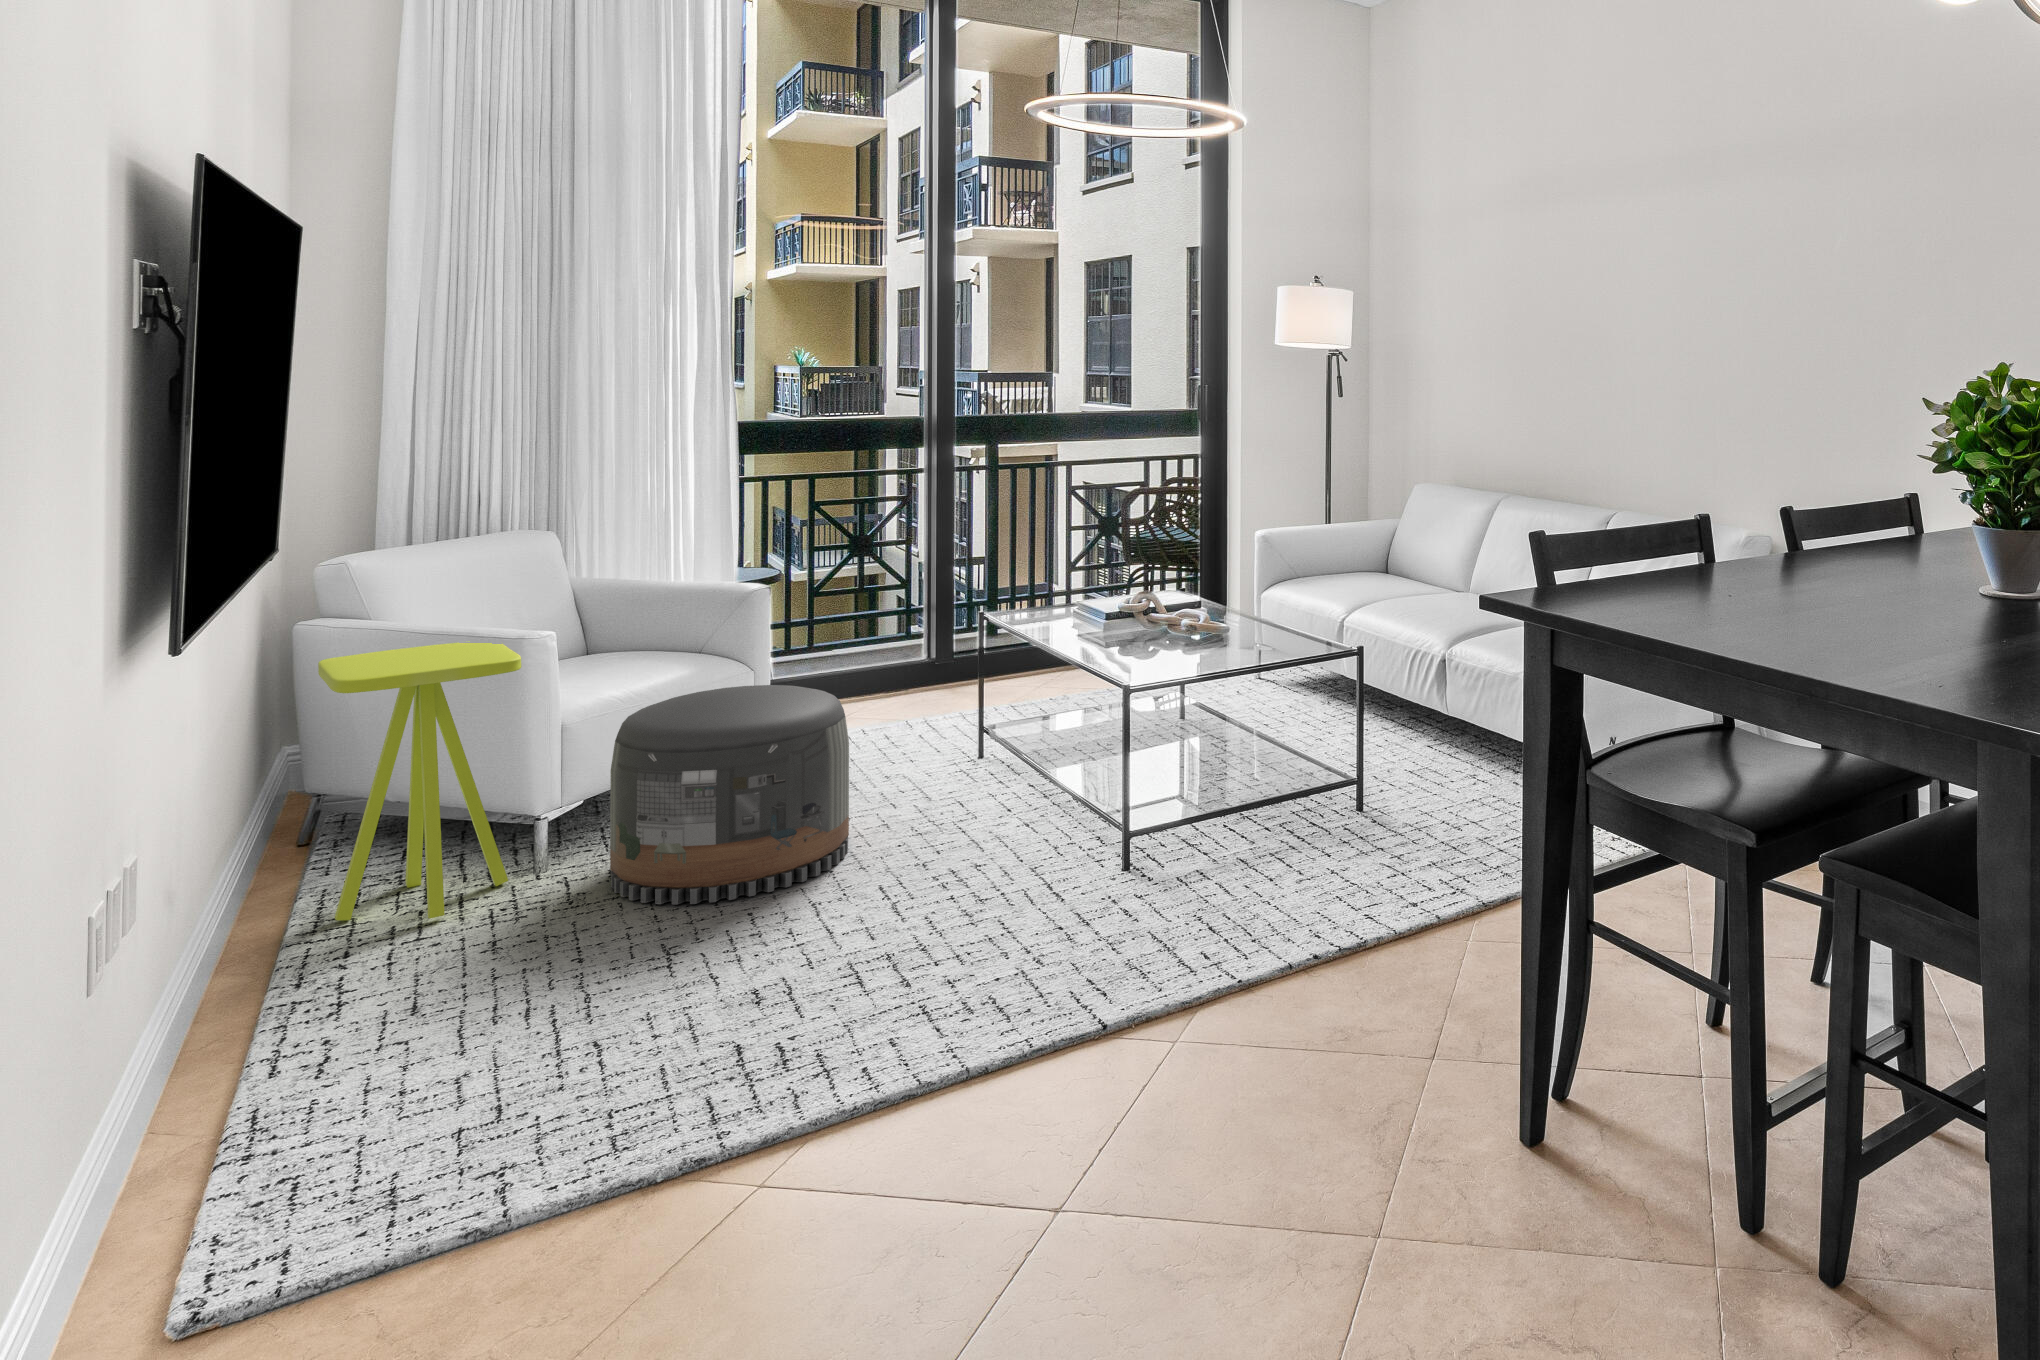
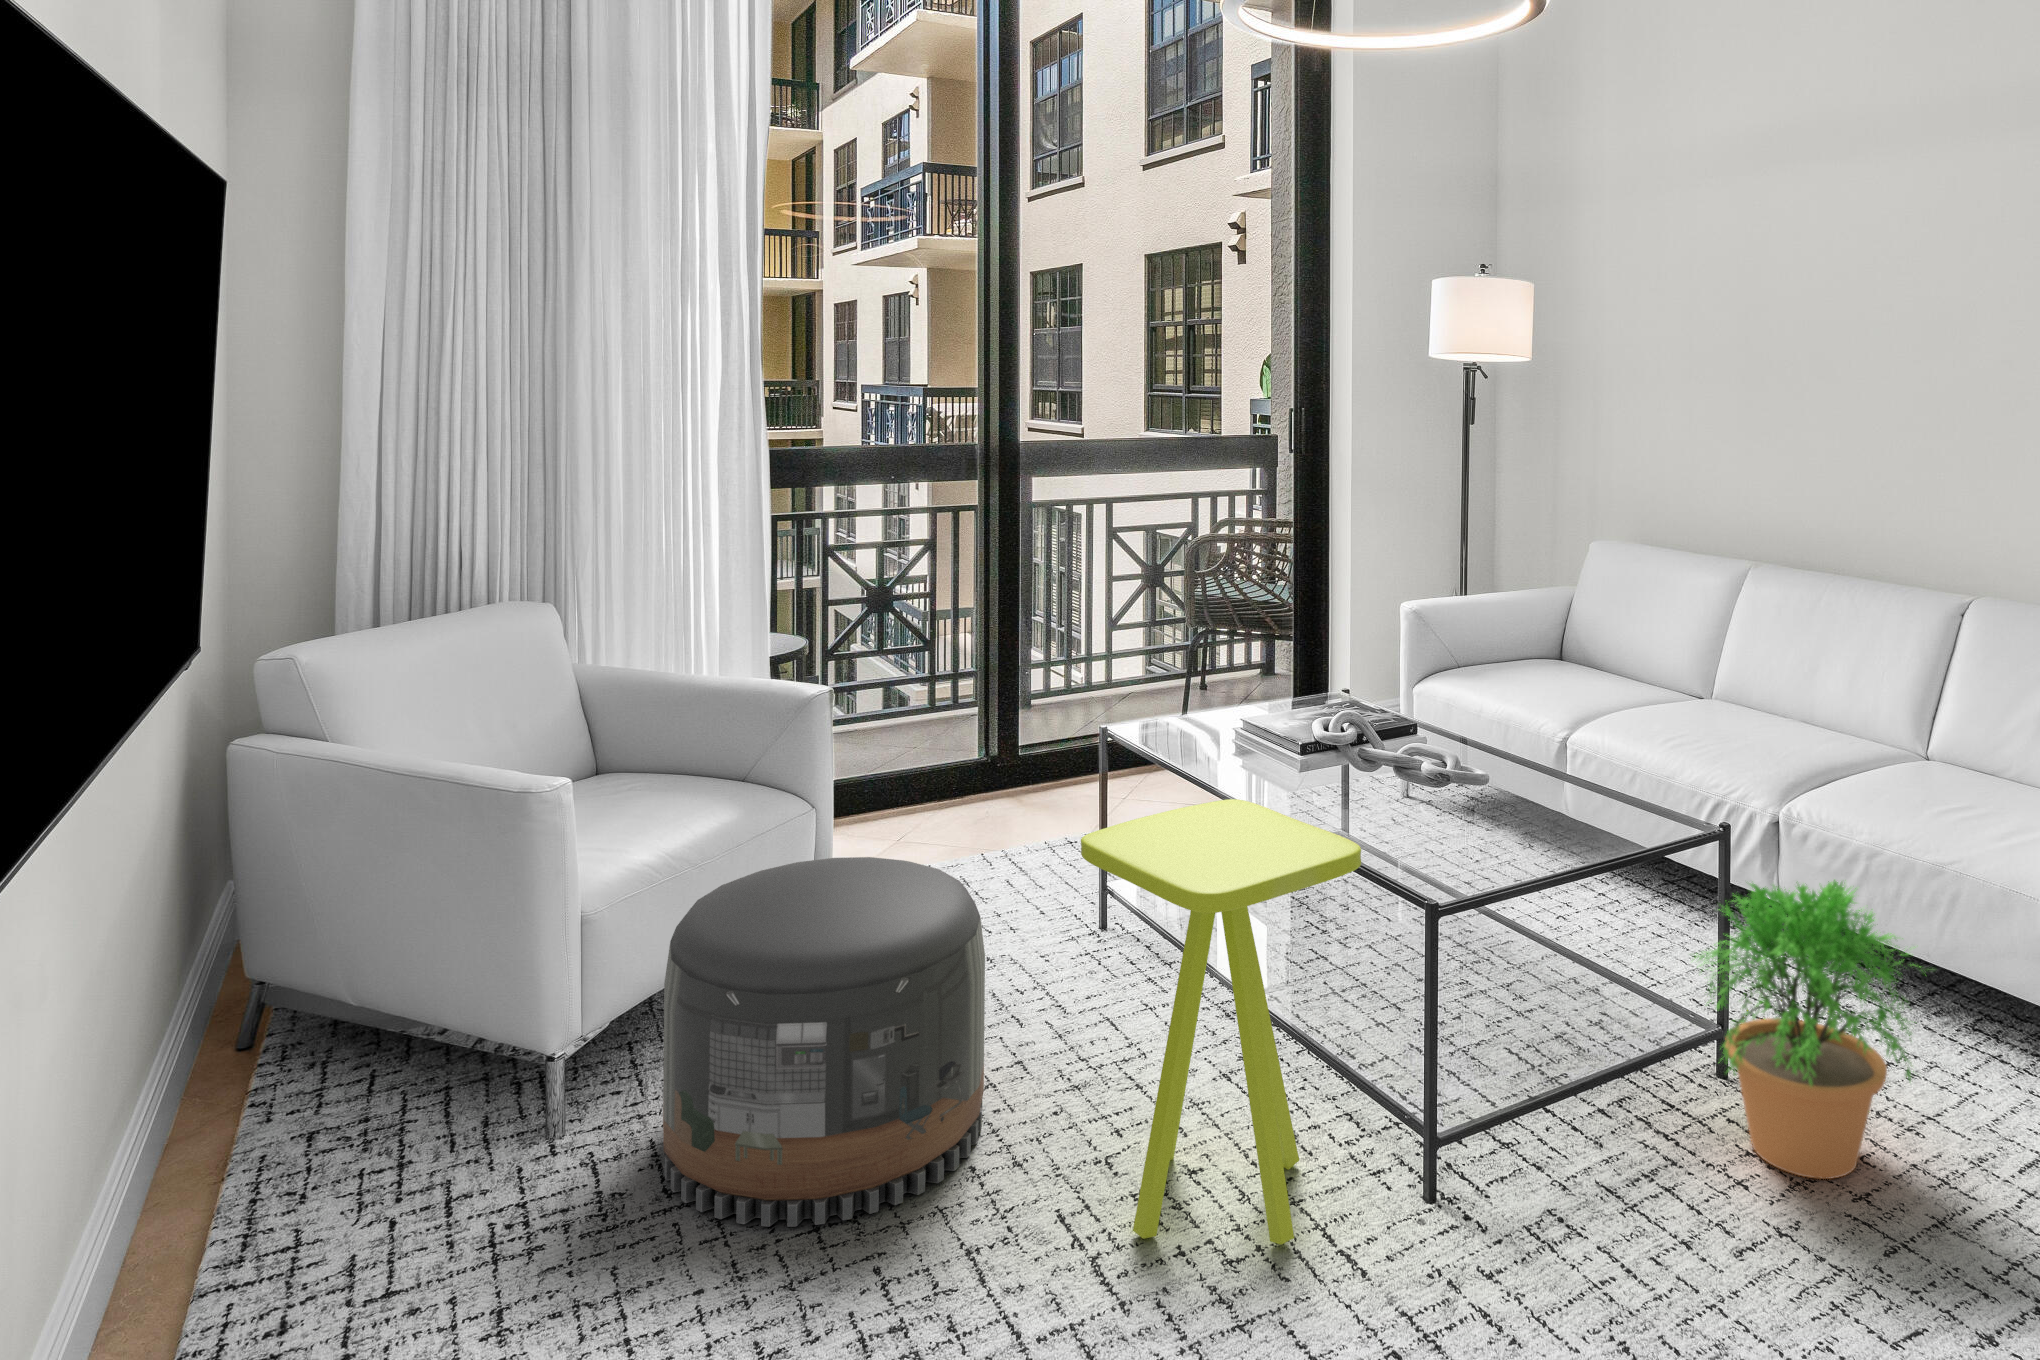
side table: present [318,643,521,921] -> present [1081,799,1361,1245]
potted plant: none [1322,670,1471,857] -> present [1699,880,1920,1179]

